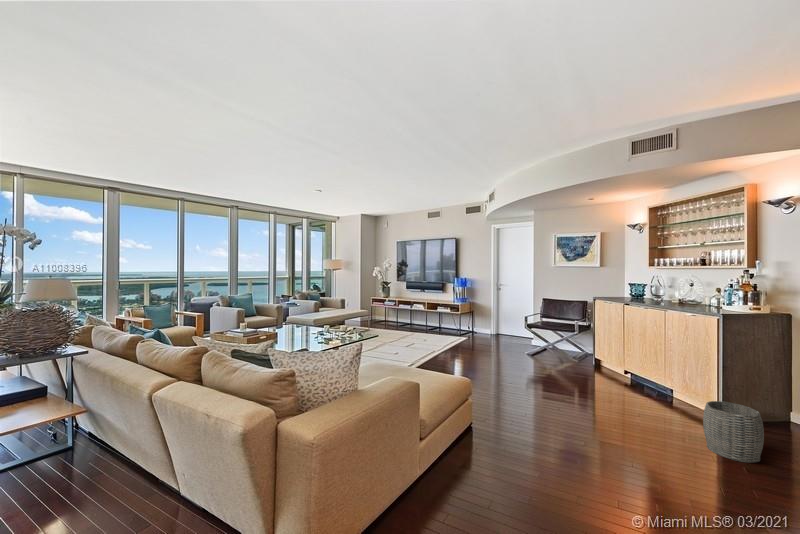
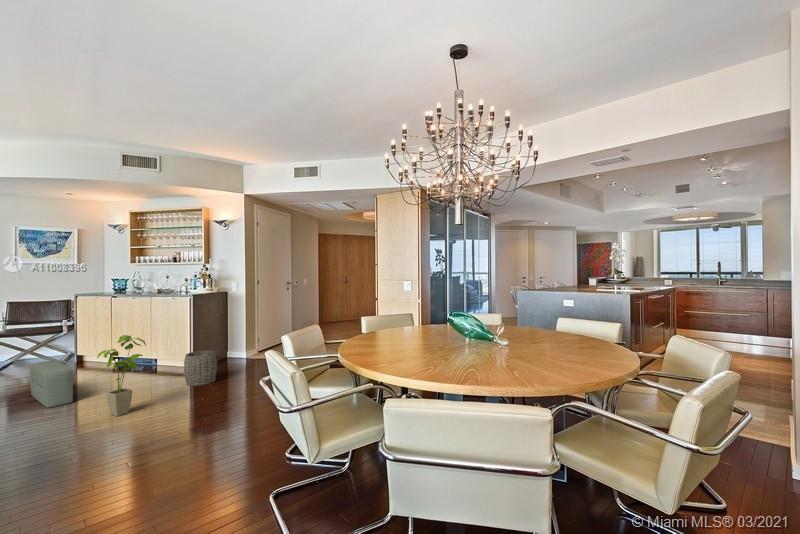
pouf: none [548,361,573,413] -> present [30,360,73,408]
house plant: none [584,361,638,459] -> present [97,335,146,416]

